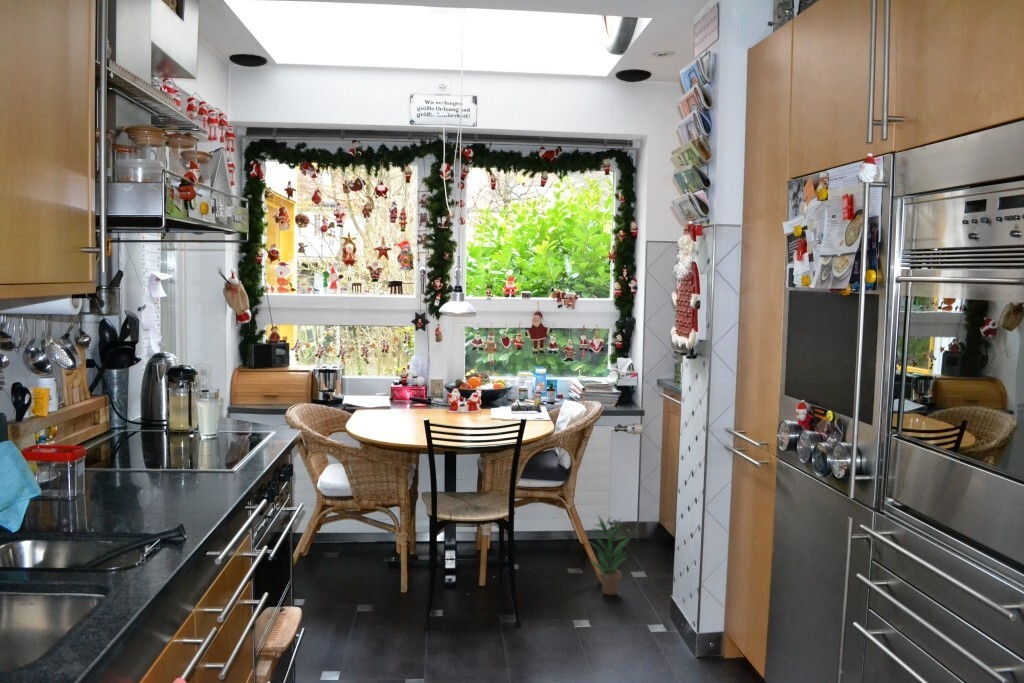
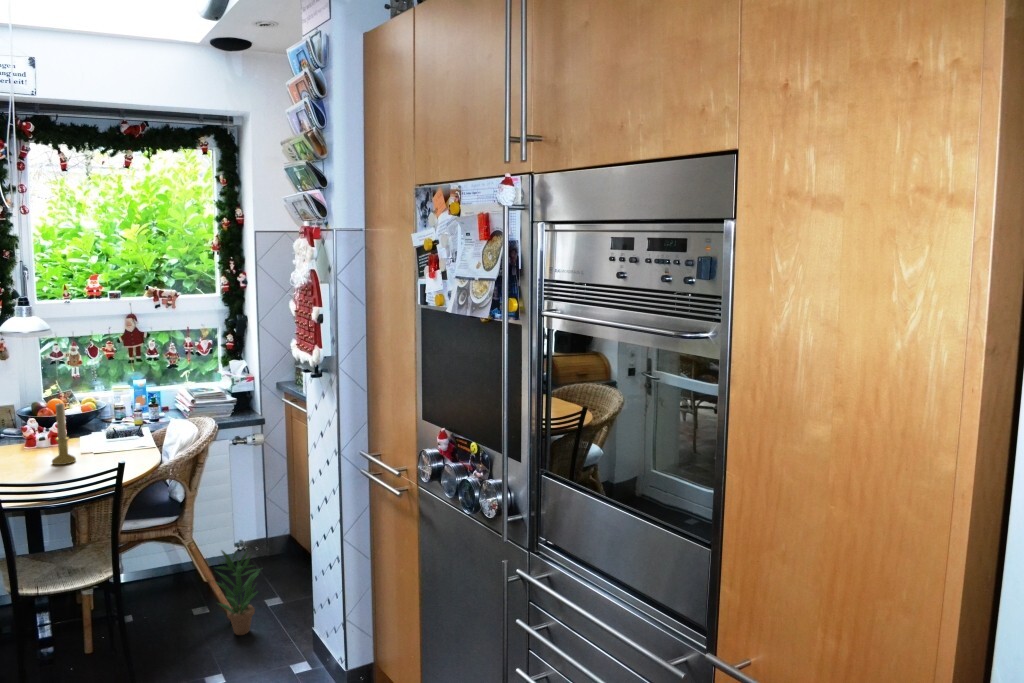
candle holder: none [474,372,491,424] -> present [52,403,76,465]

